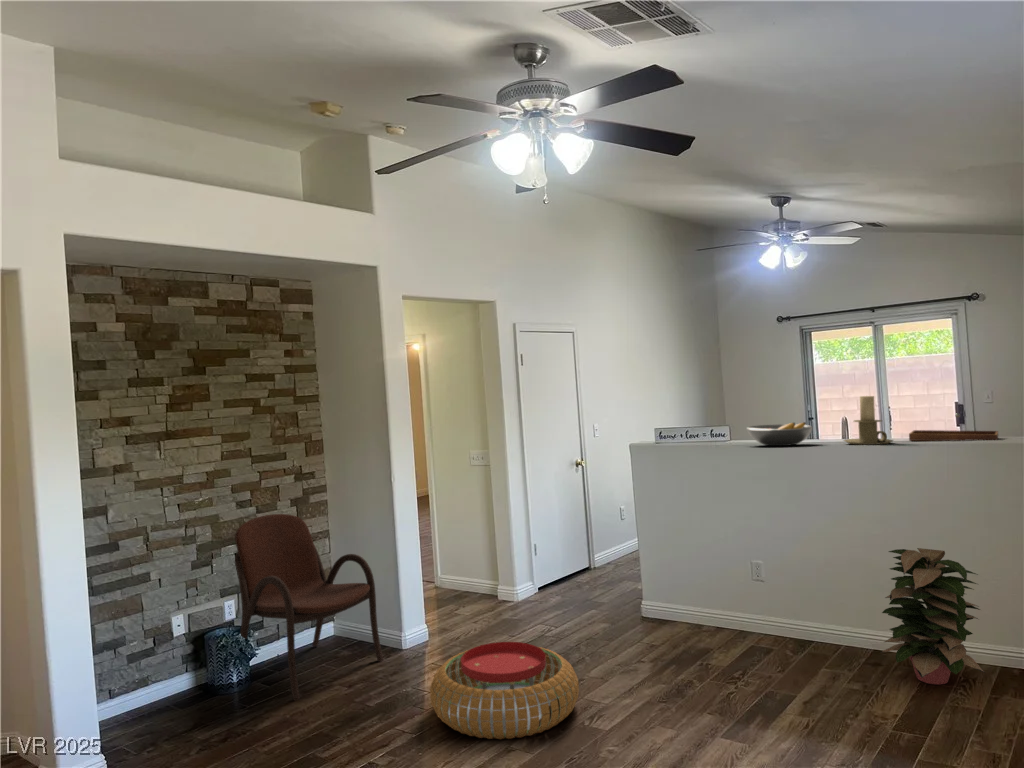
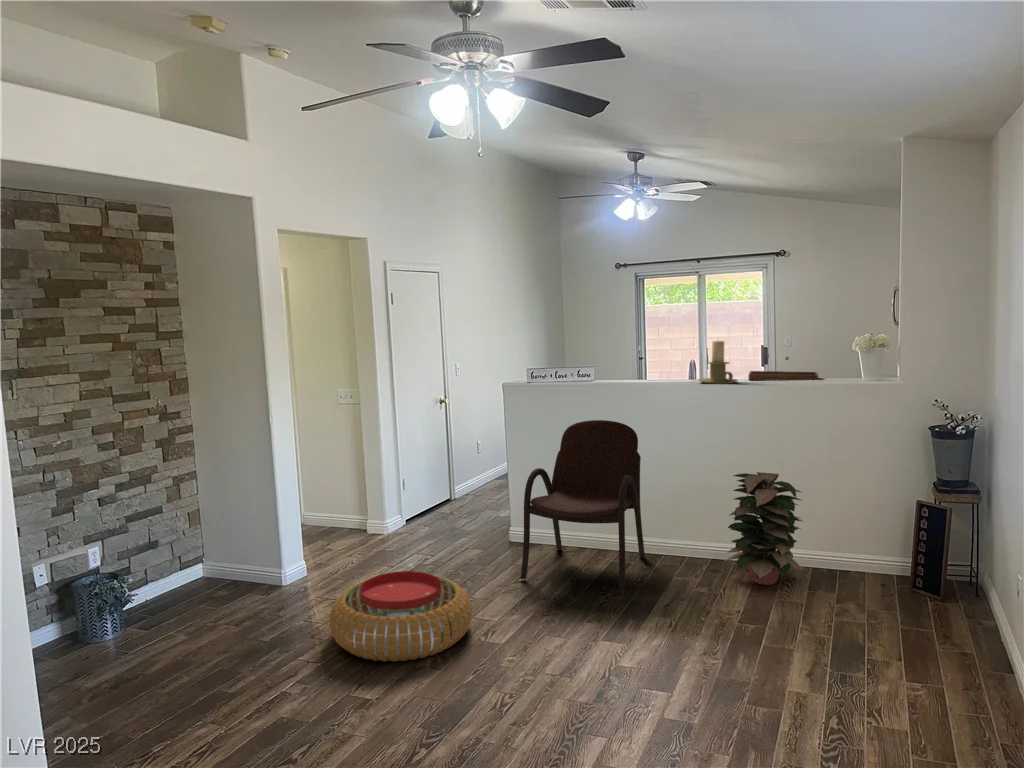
fruit bowl: present [747,422,813,446] -> none [613,363,671,385]
armchair: present [234,514,383,701] -> present [521,420,645,592]

